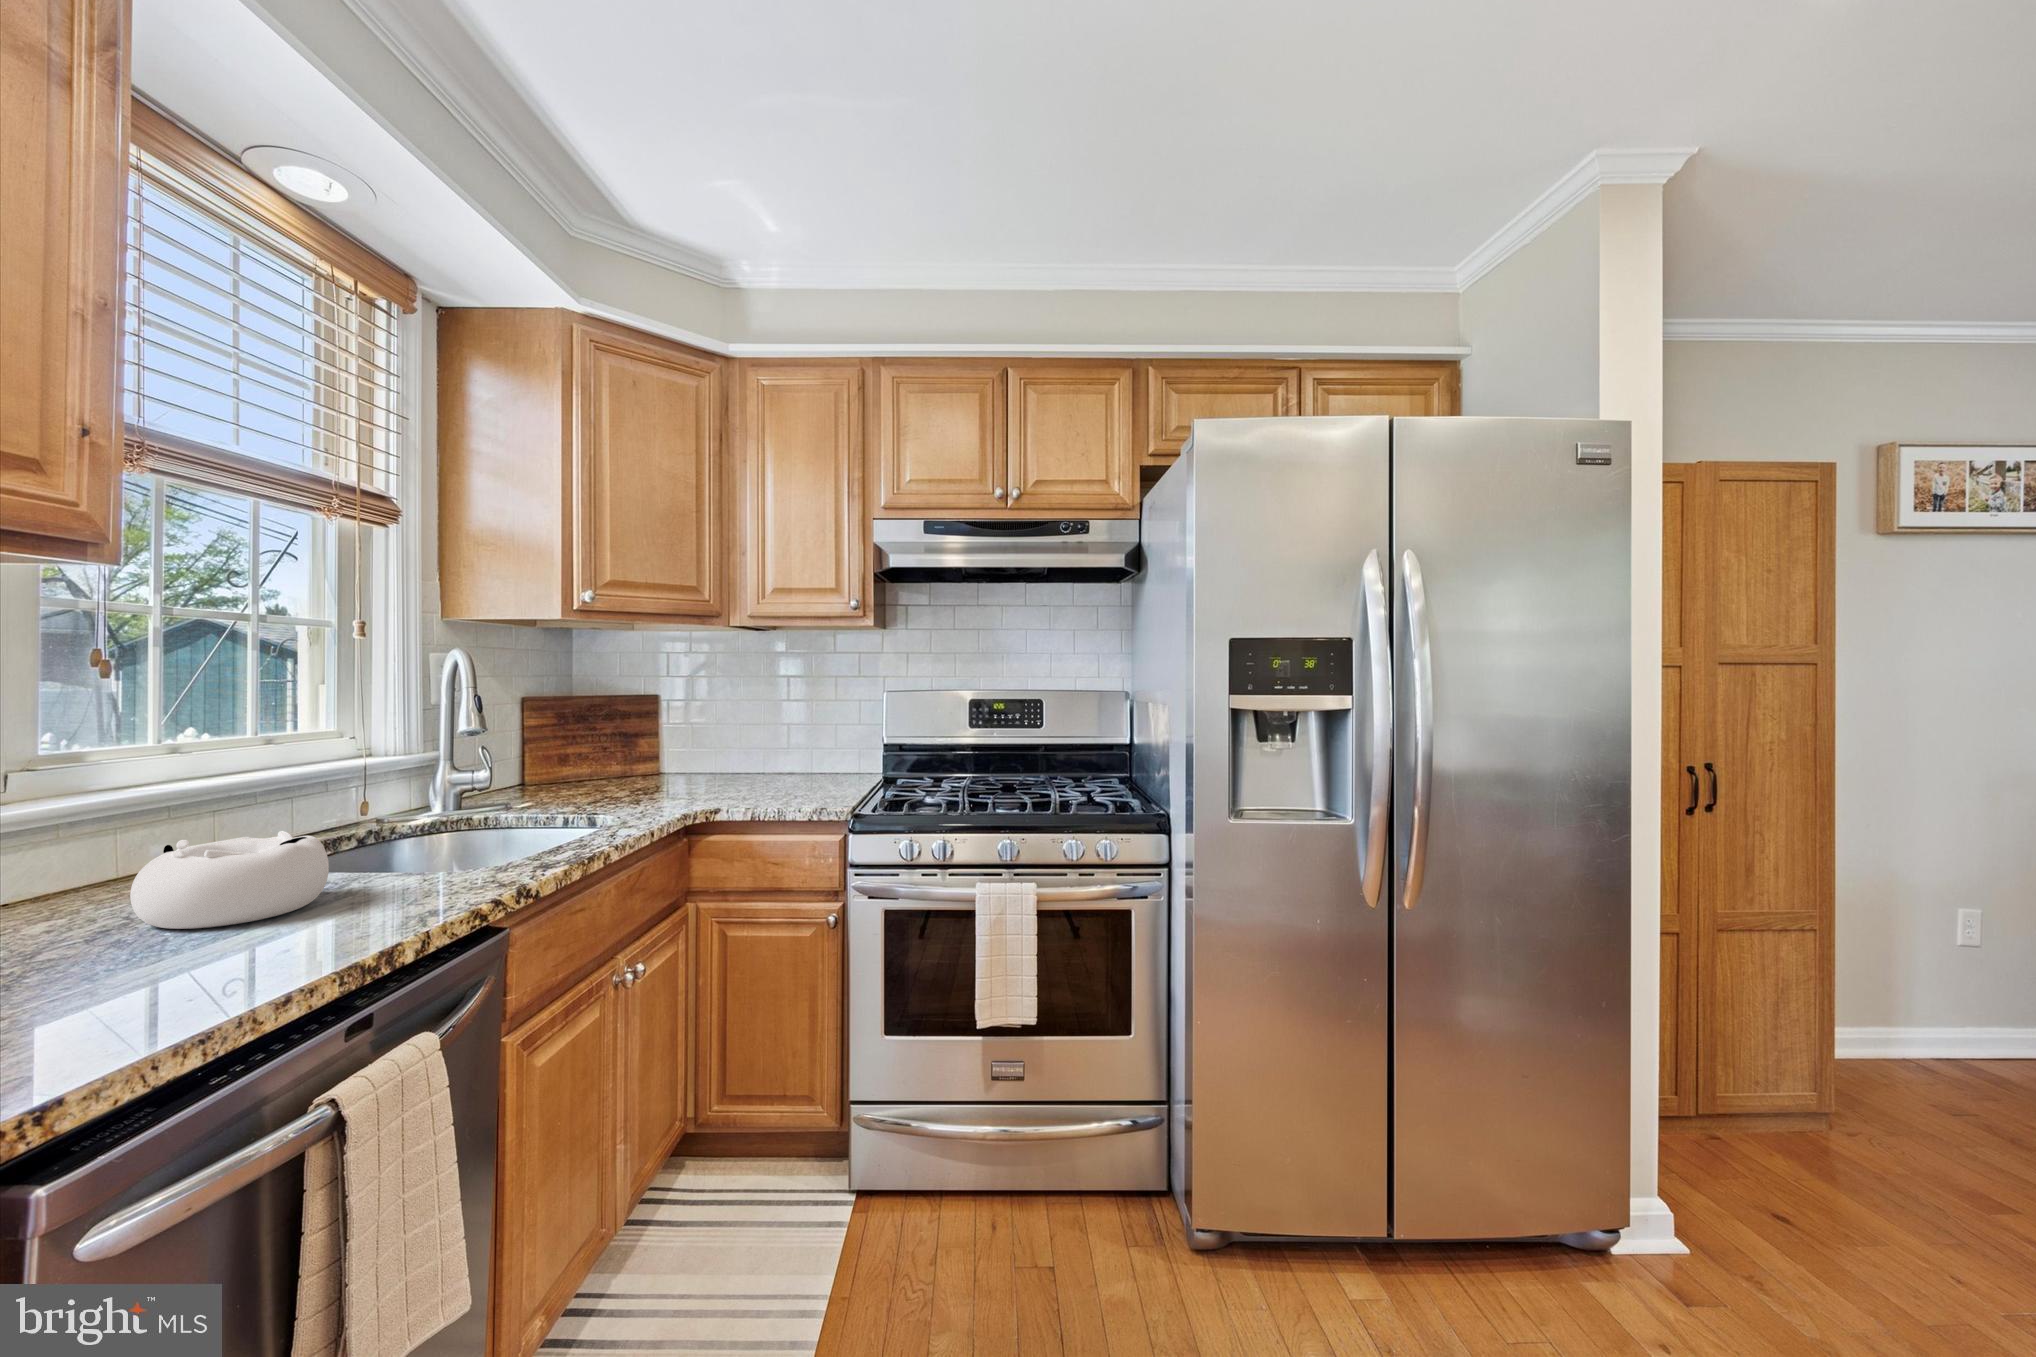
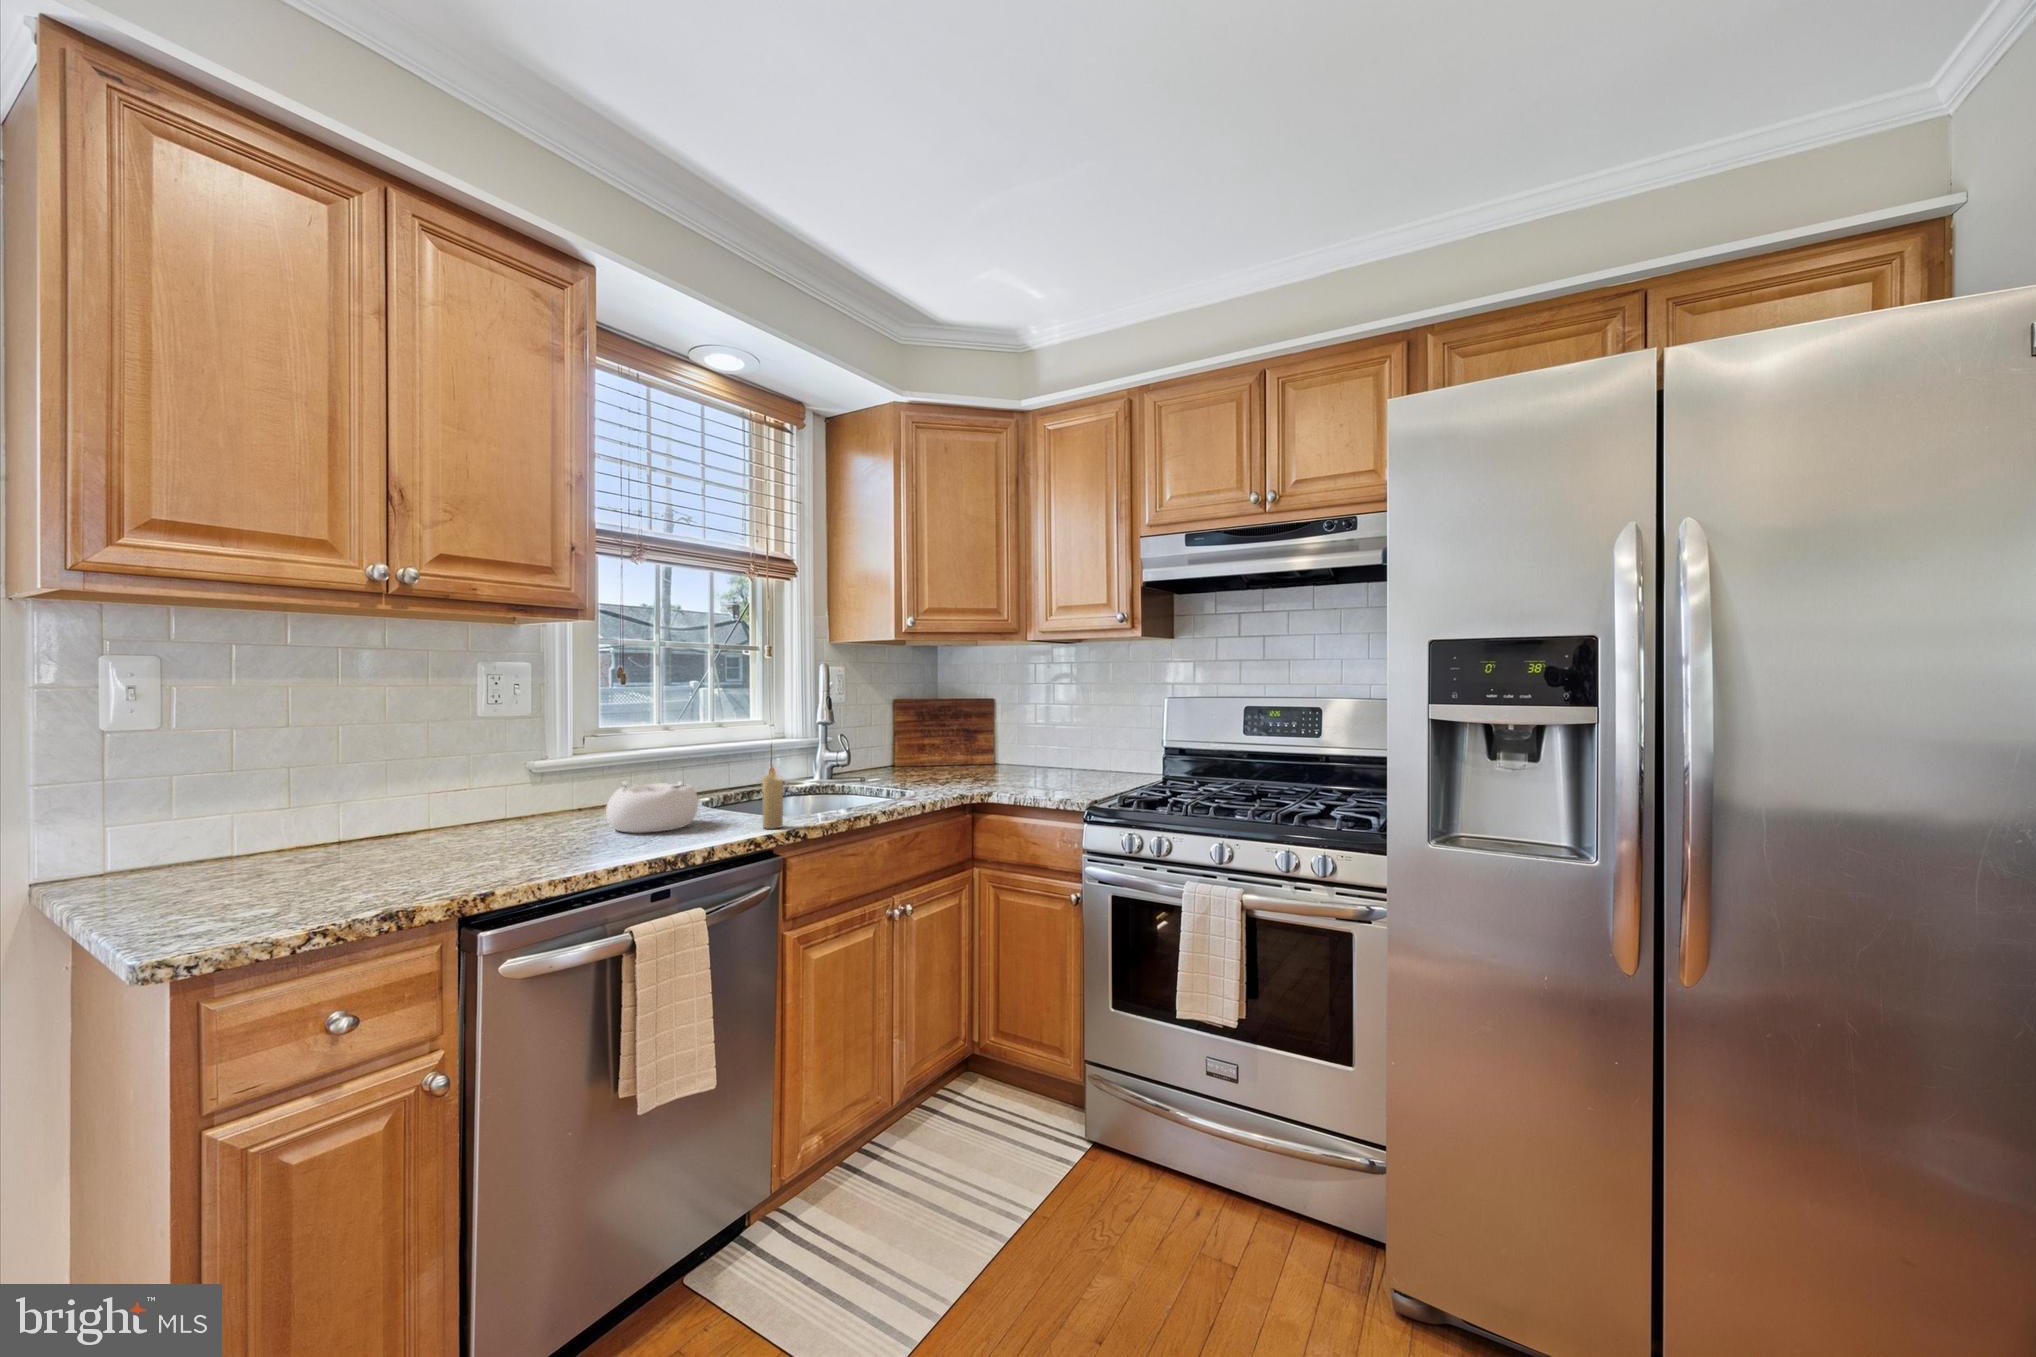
candle: none [460,793,498,889] -> present [762,768,783,829]

